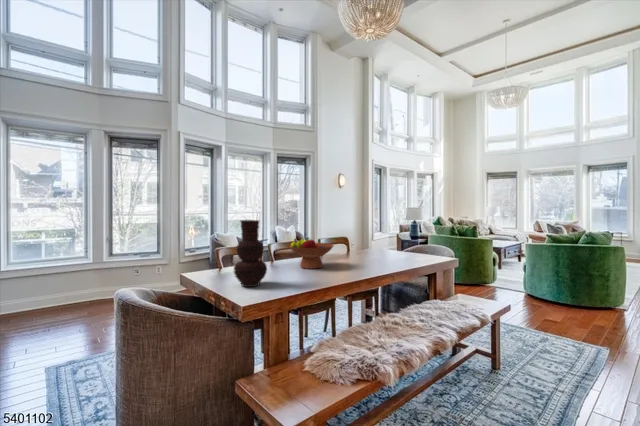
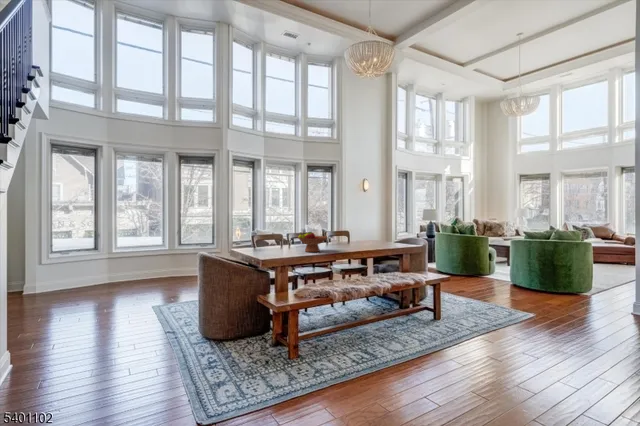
vase: present [234,220,267,287] -> none [259,220,279,259]

